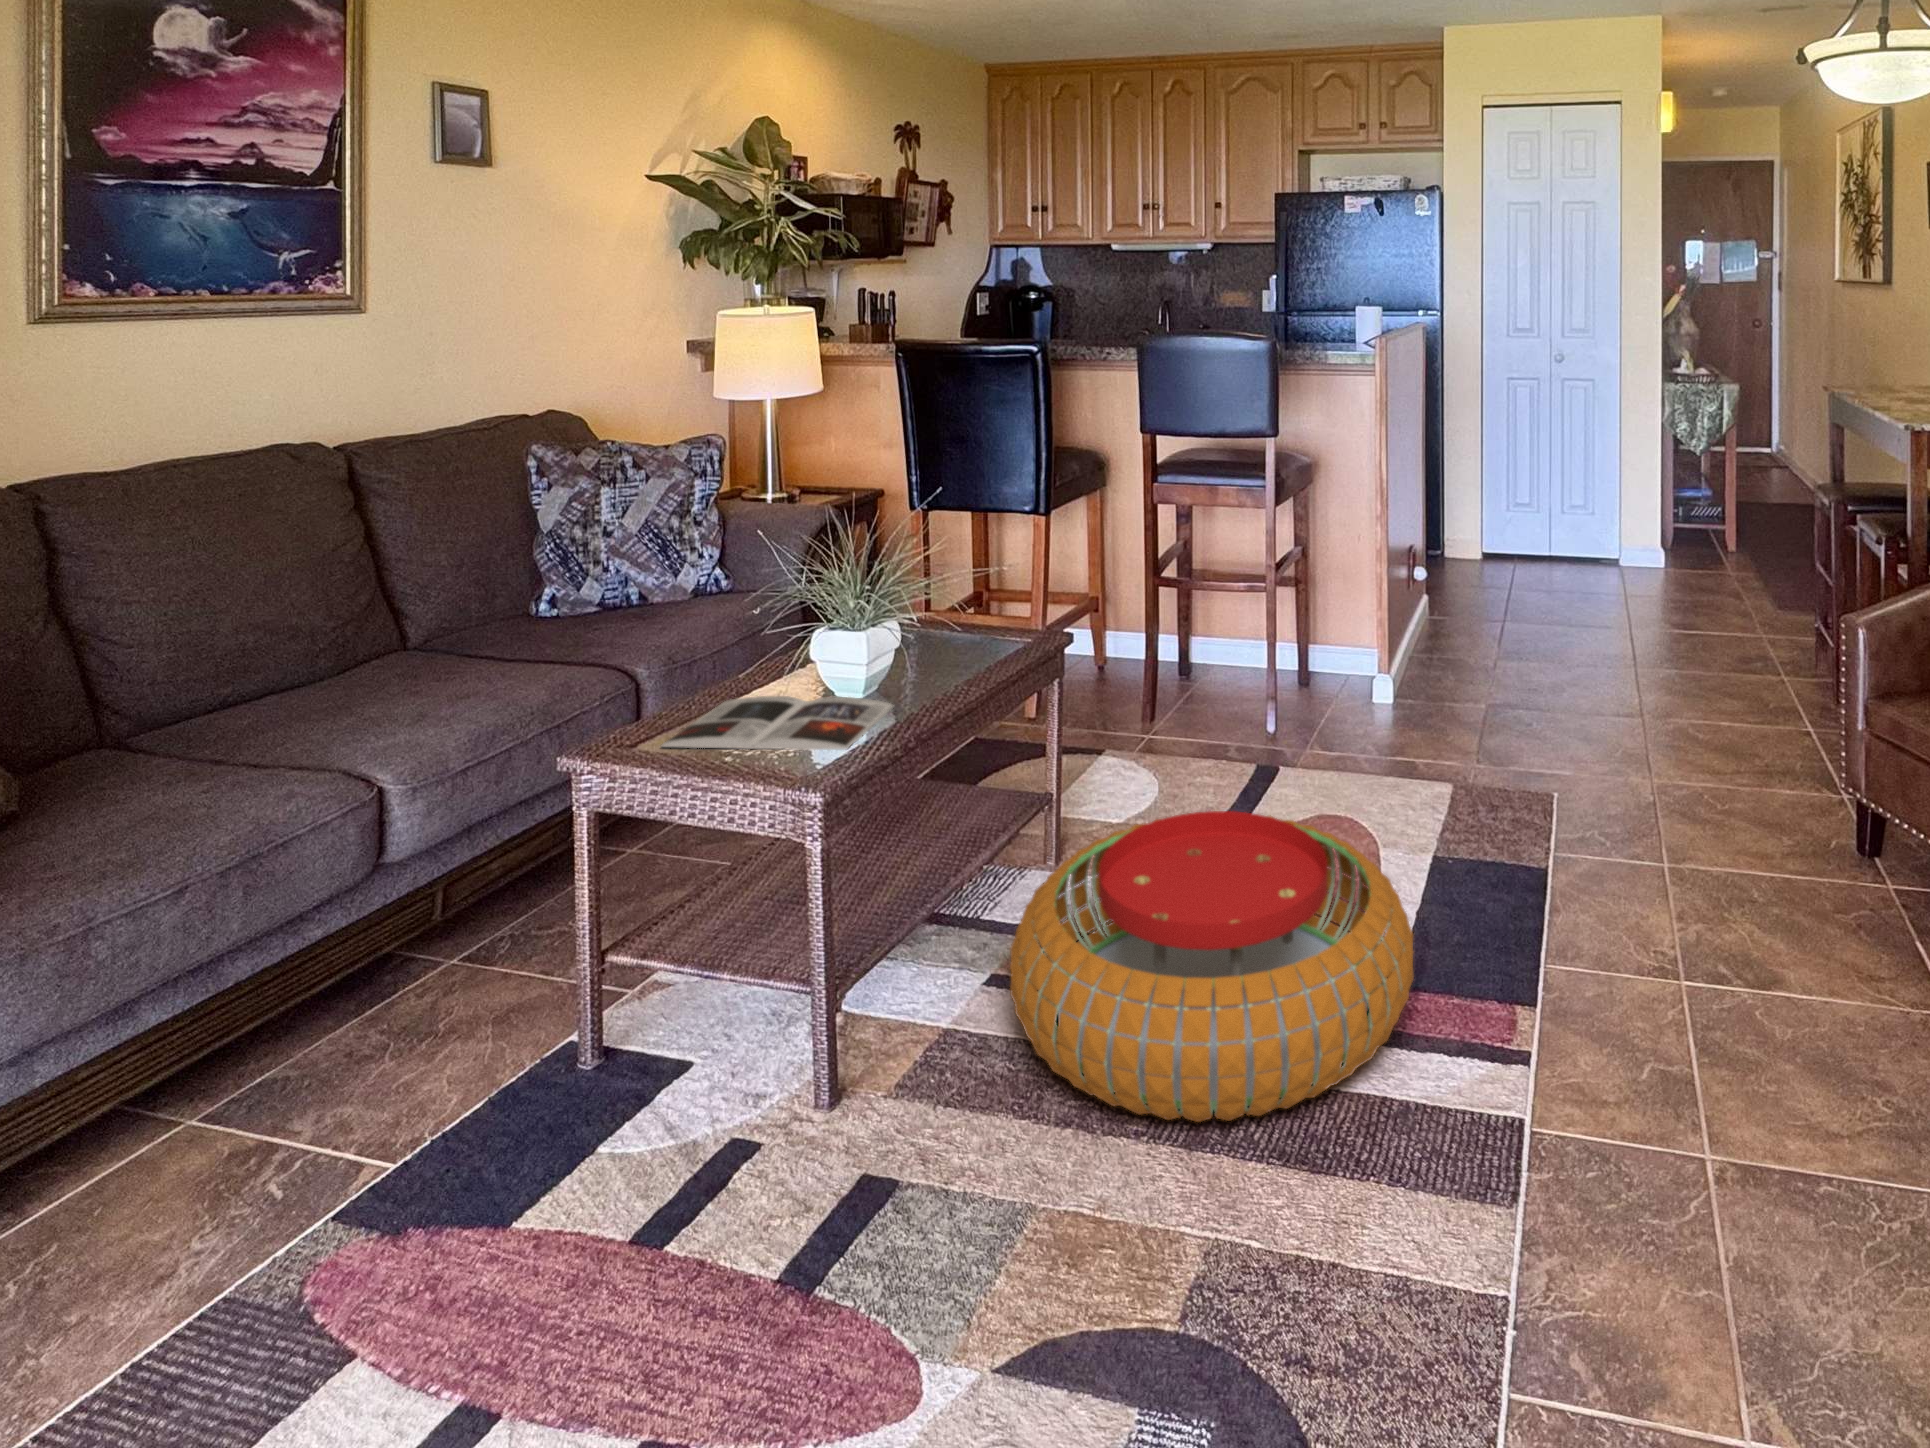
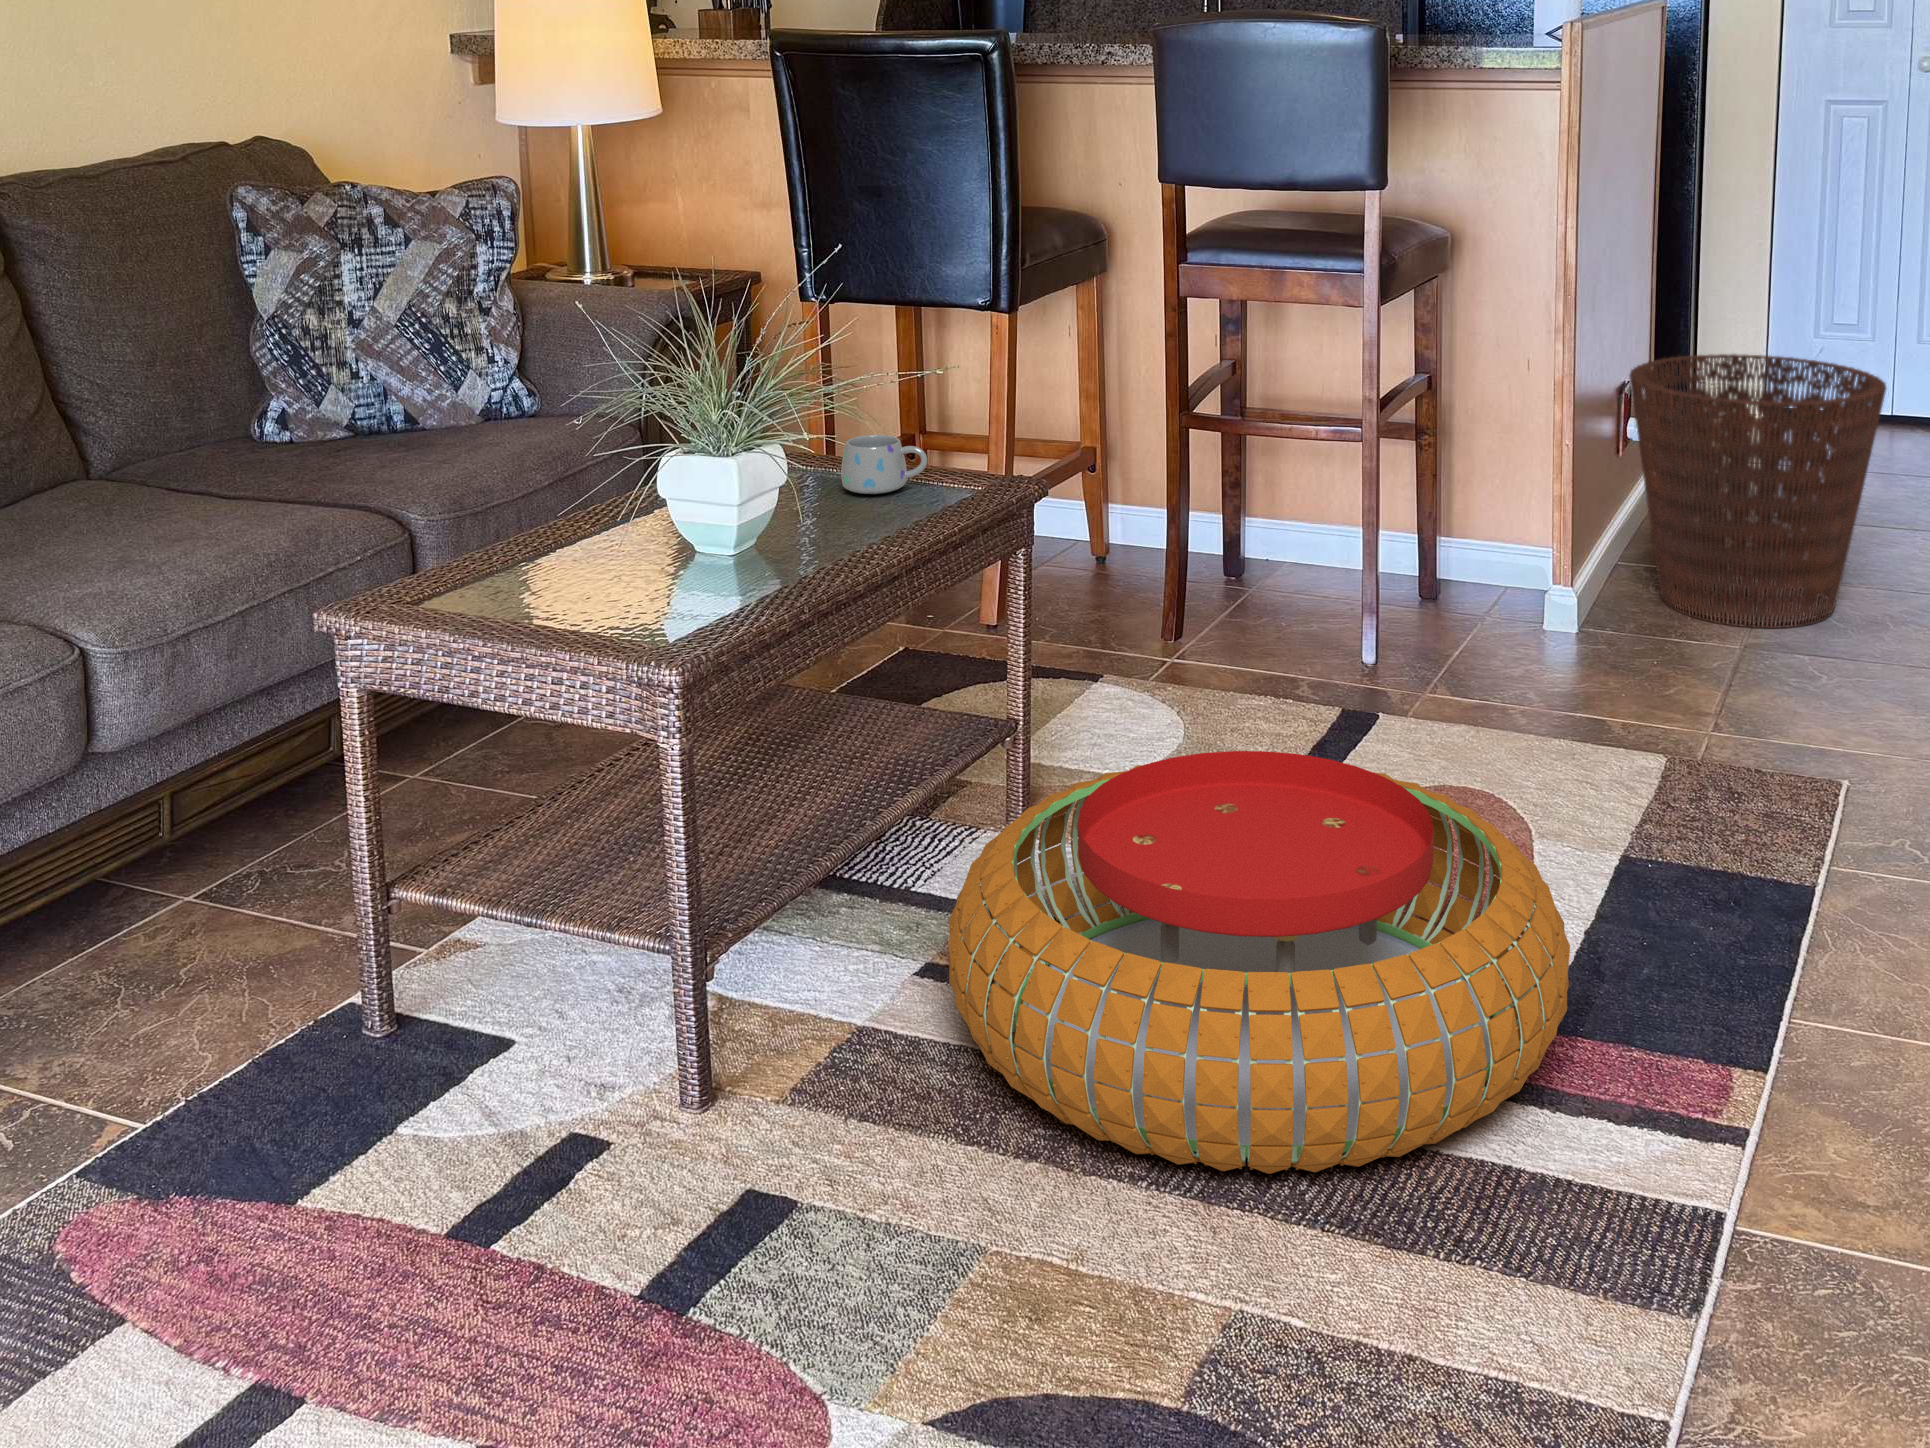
basket: none [1419,531,1563,697] -> present [1629,354,1886,628]
mug: none [942,607,999,647] -> present [841,435,927,494]
magazine: present [660,696,894,750] -> none [444,546,772,622]

